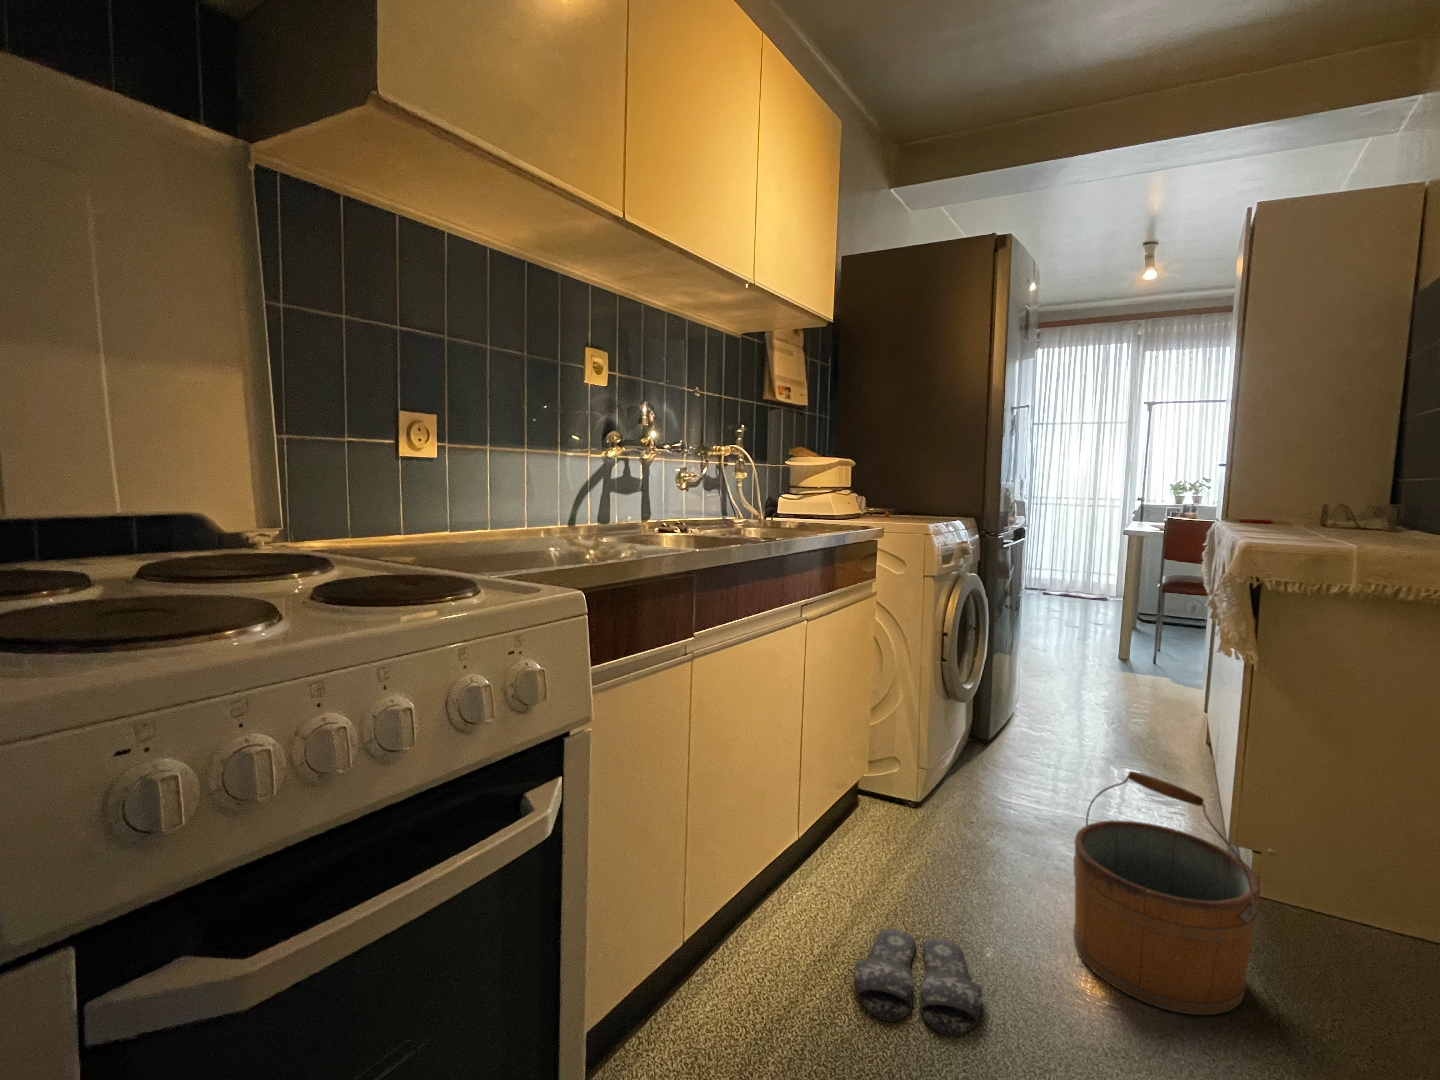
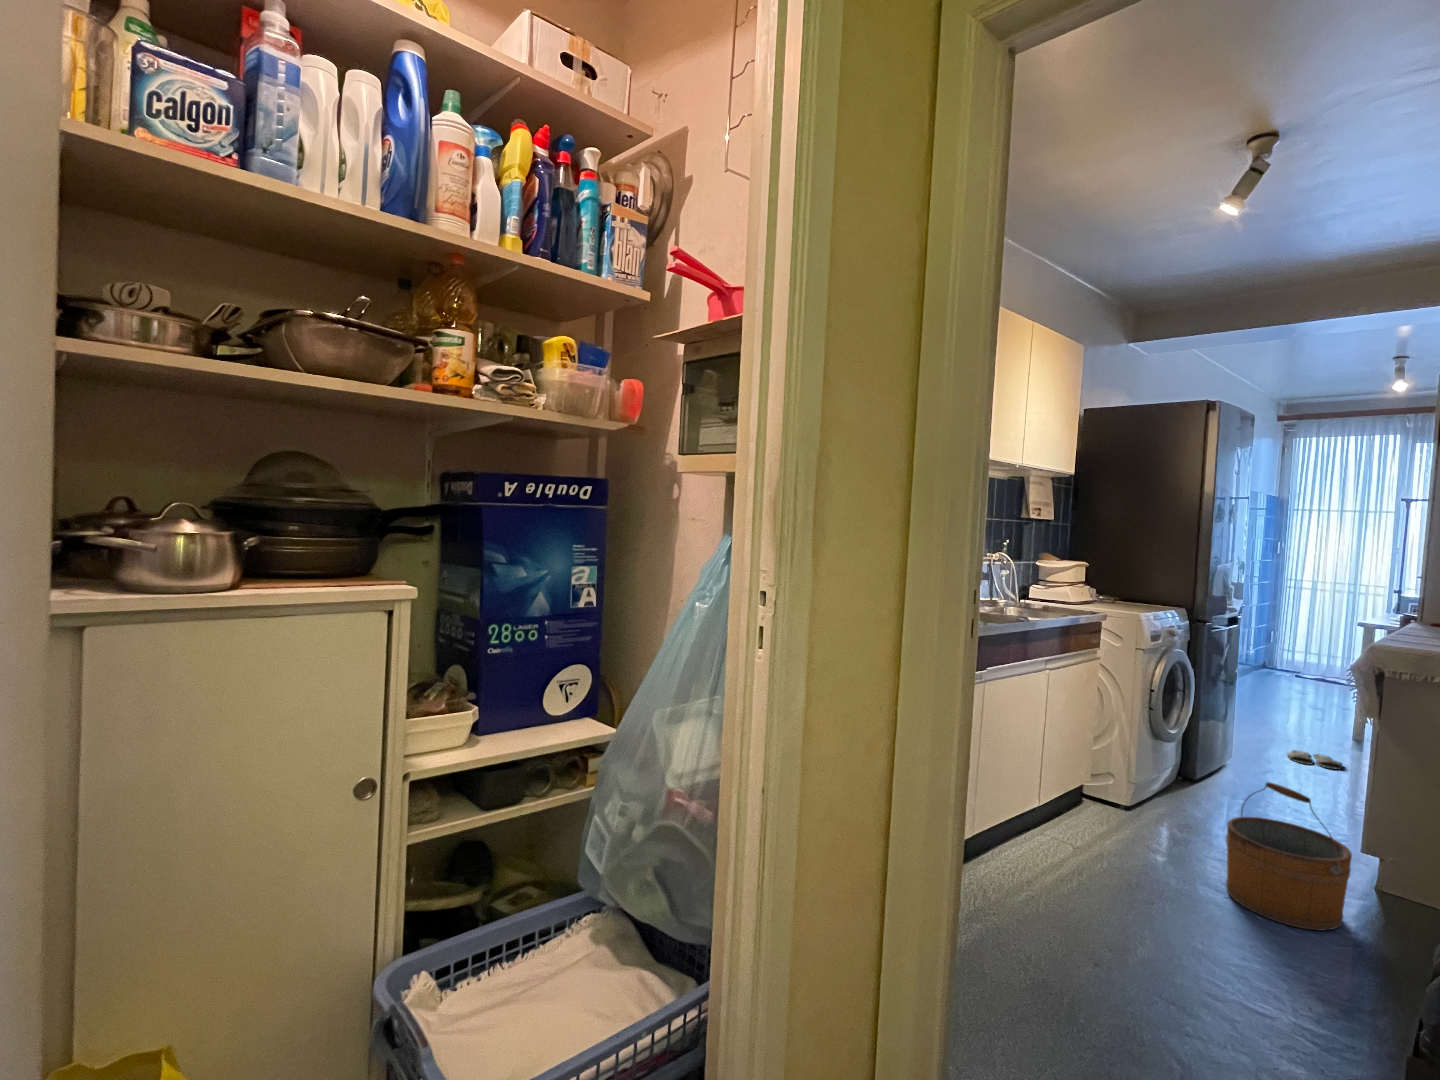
slippers: present [855,929,982,1036] -> present [1287,750,1342,769]

